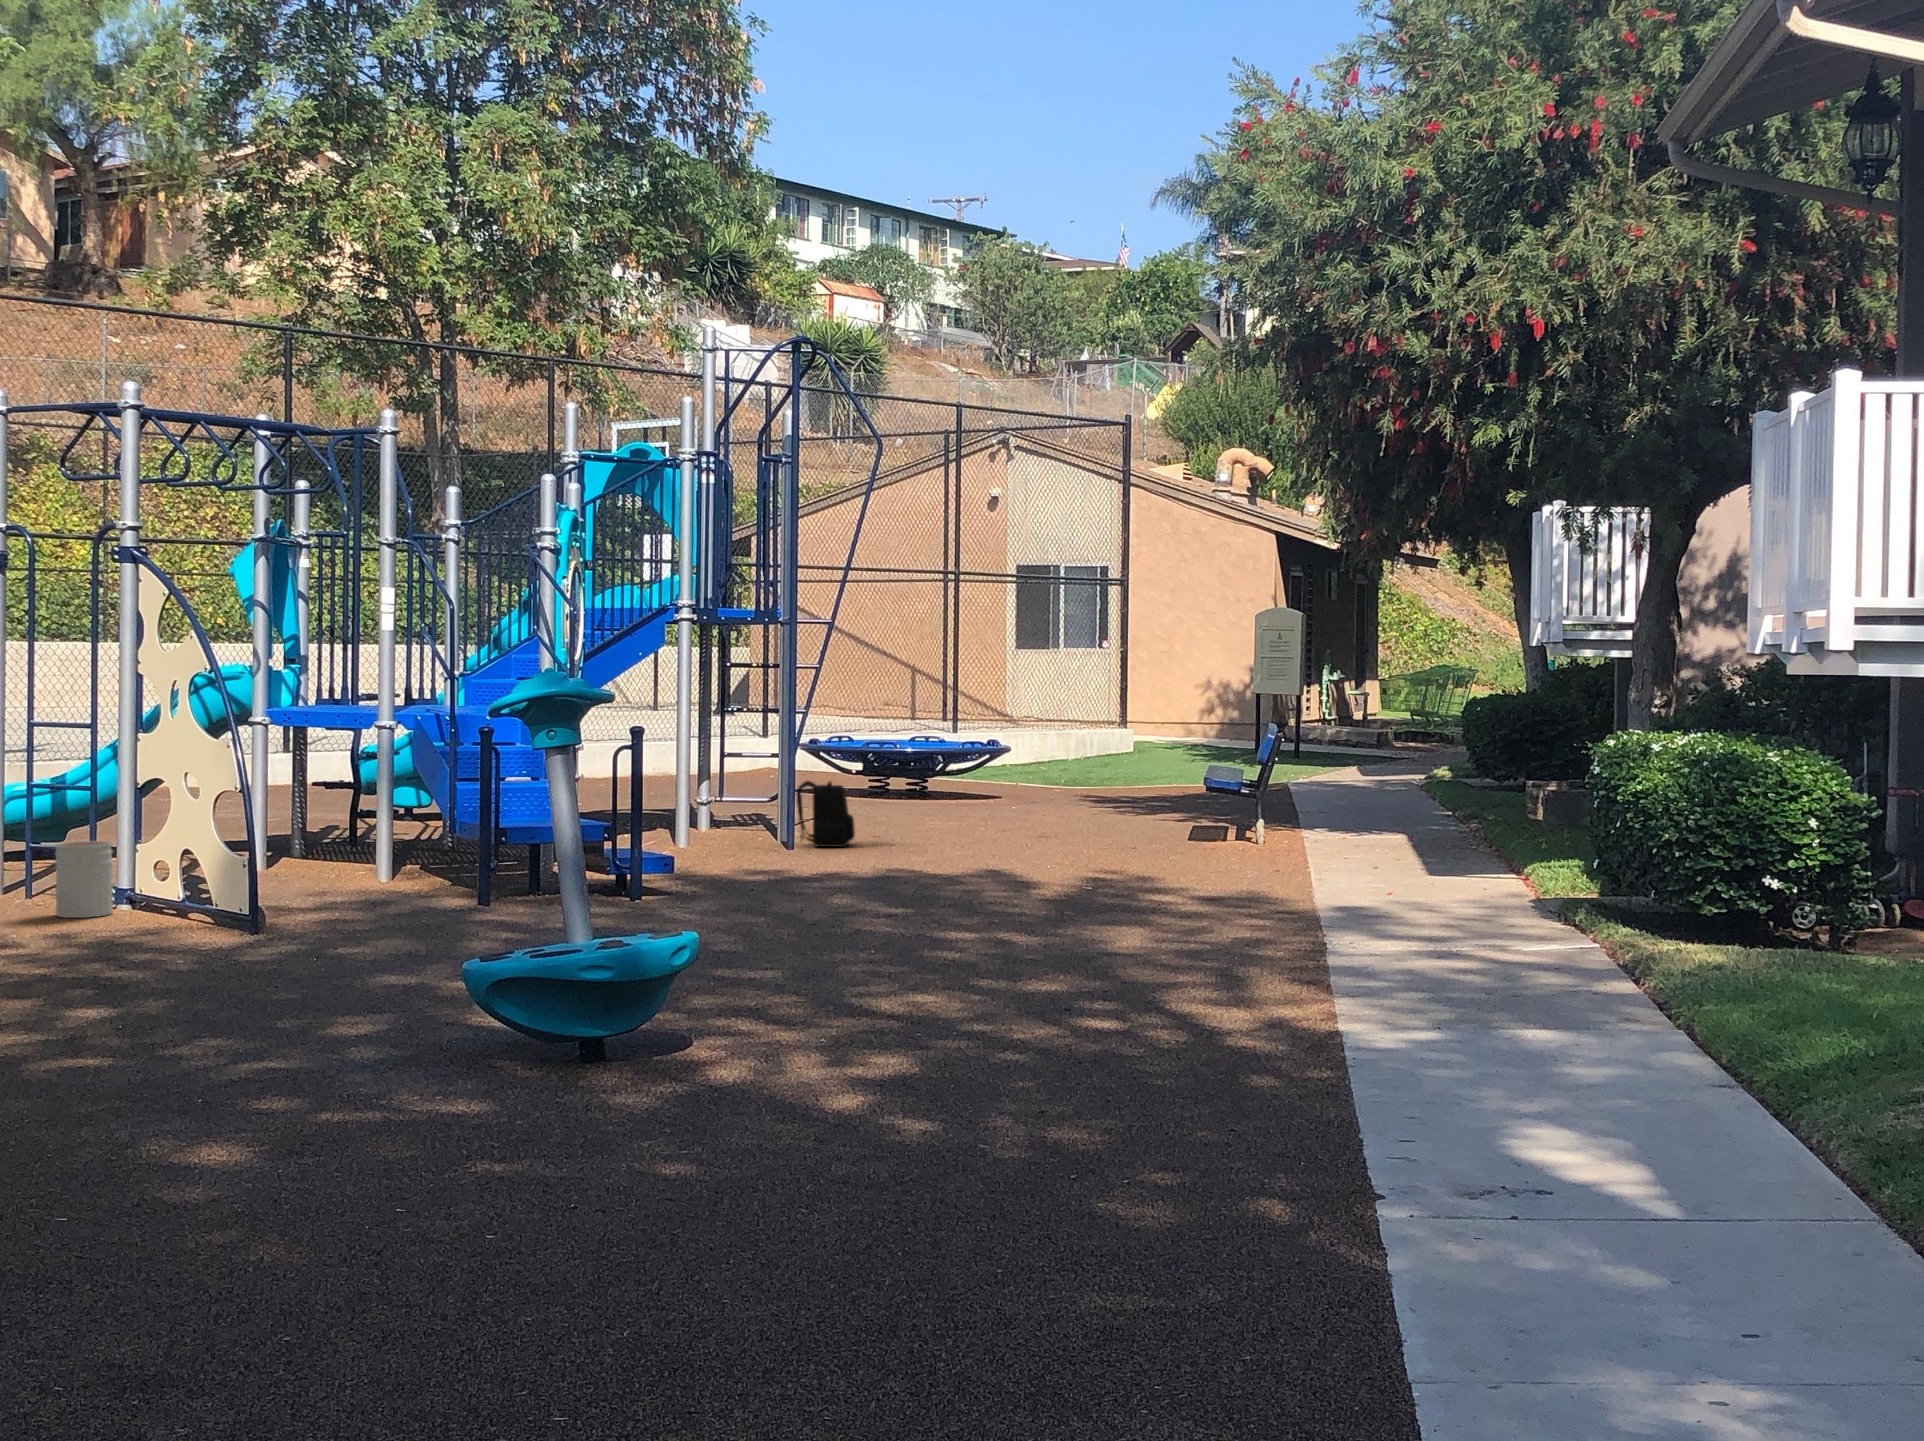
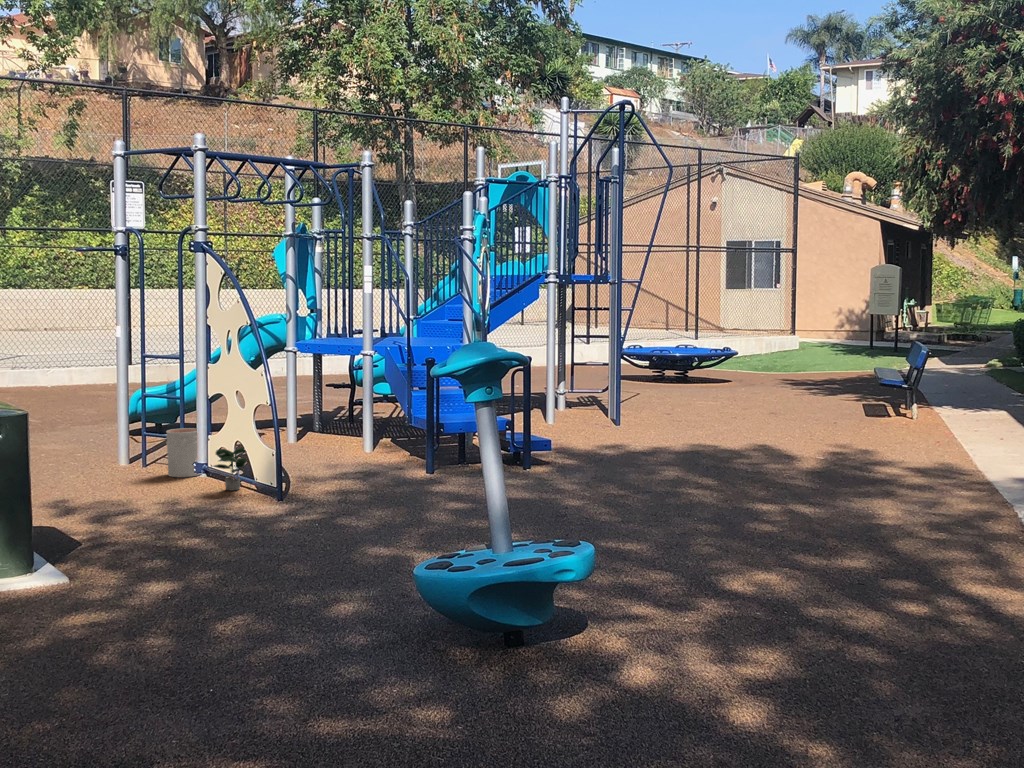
backpack: present [797,781,855,847] -> none [619,381,655,422]
potted plant: none [137,864,202,932] -> present [214,448,247,491]

